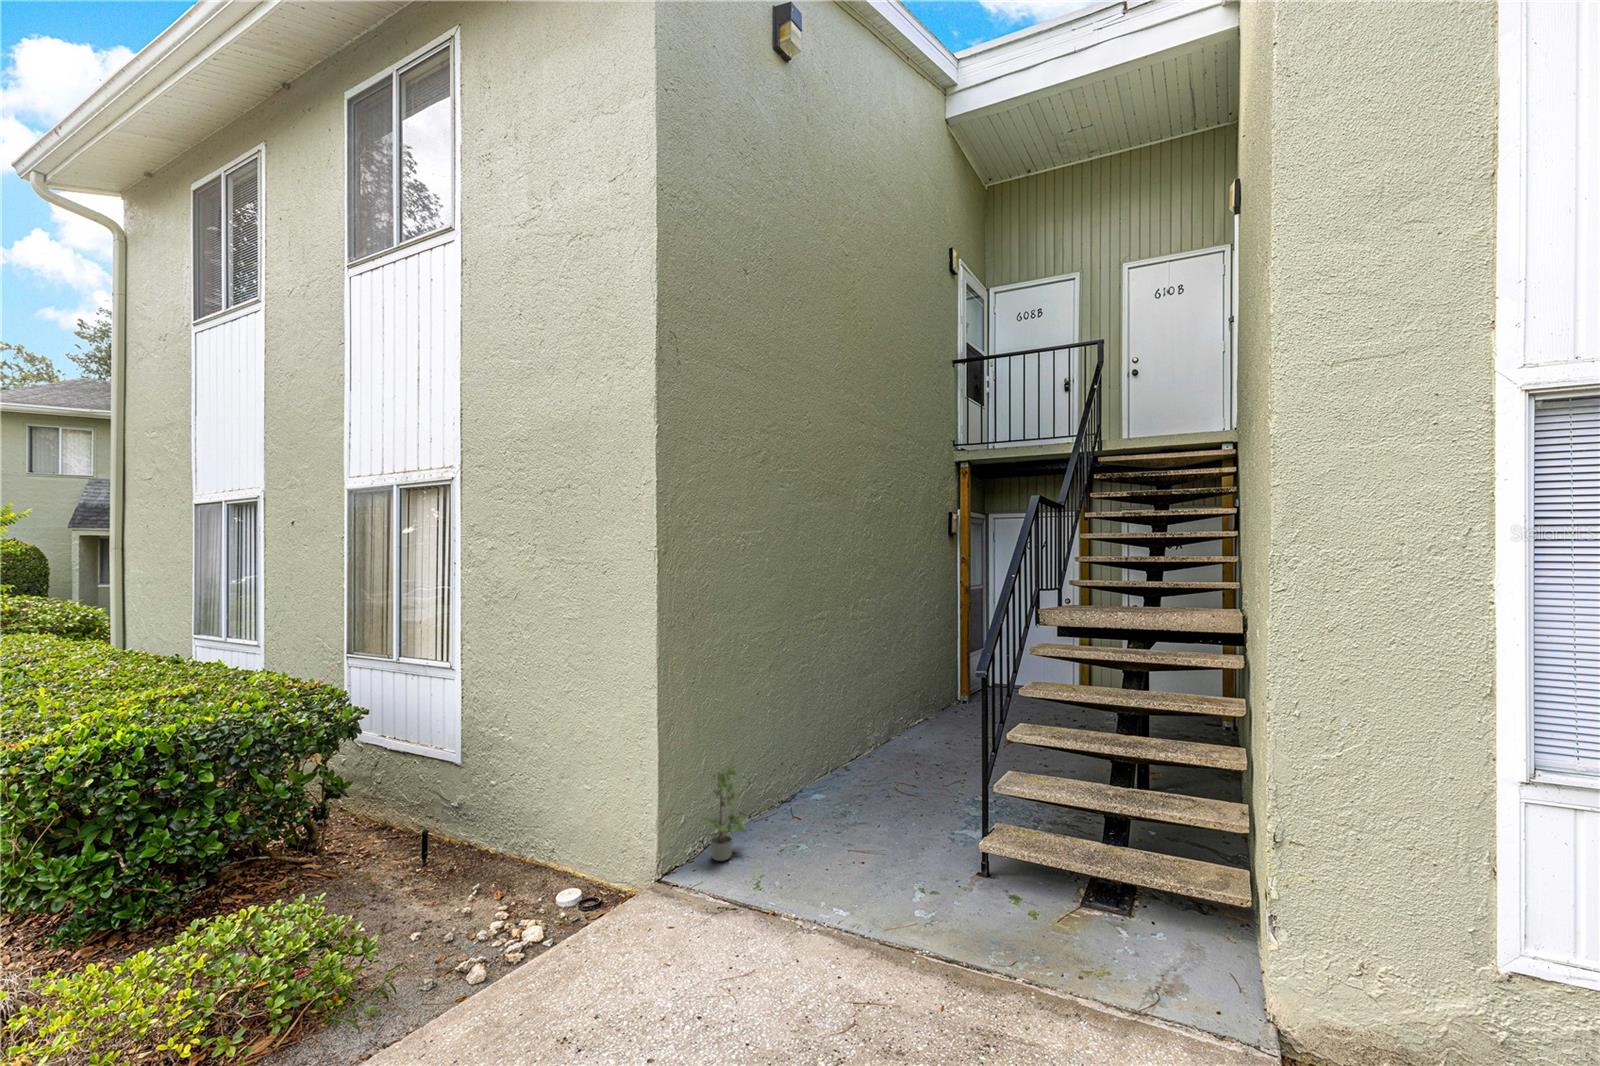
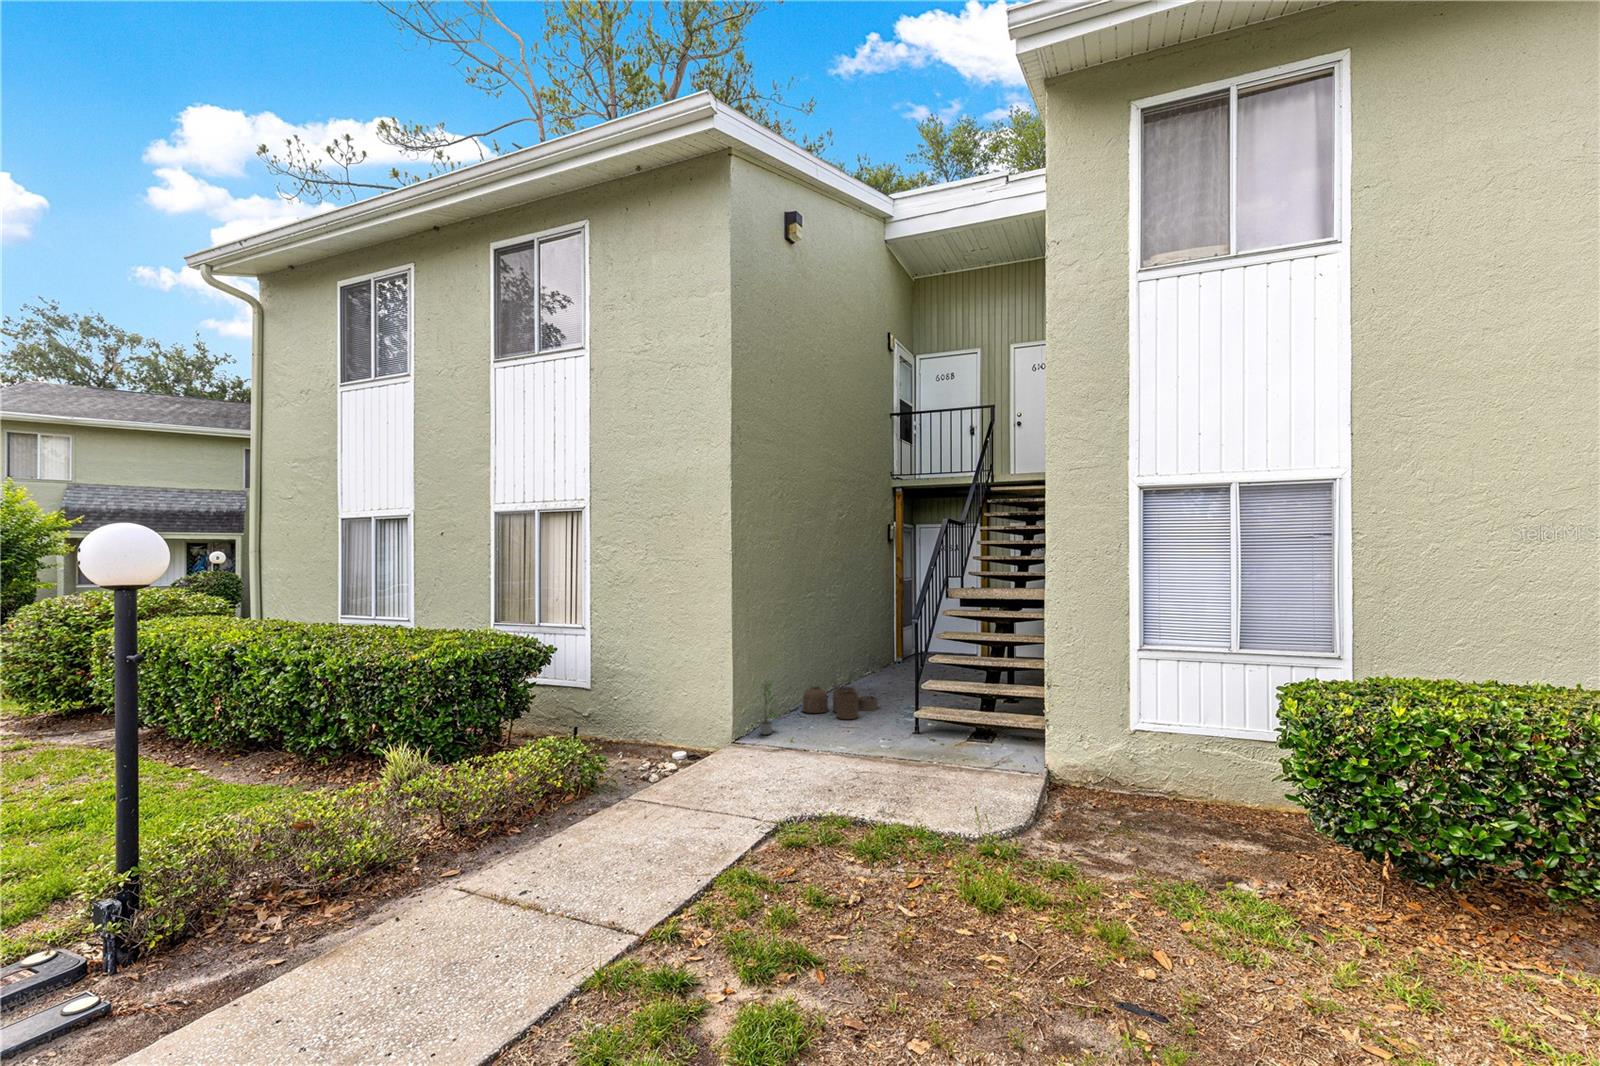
woven basket: none [798,762,922,829] -> present [802,686,878,719]

